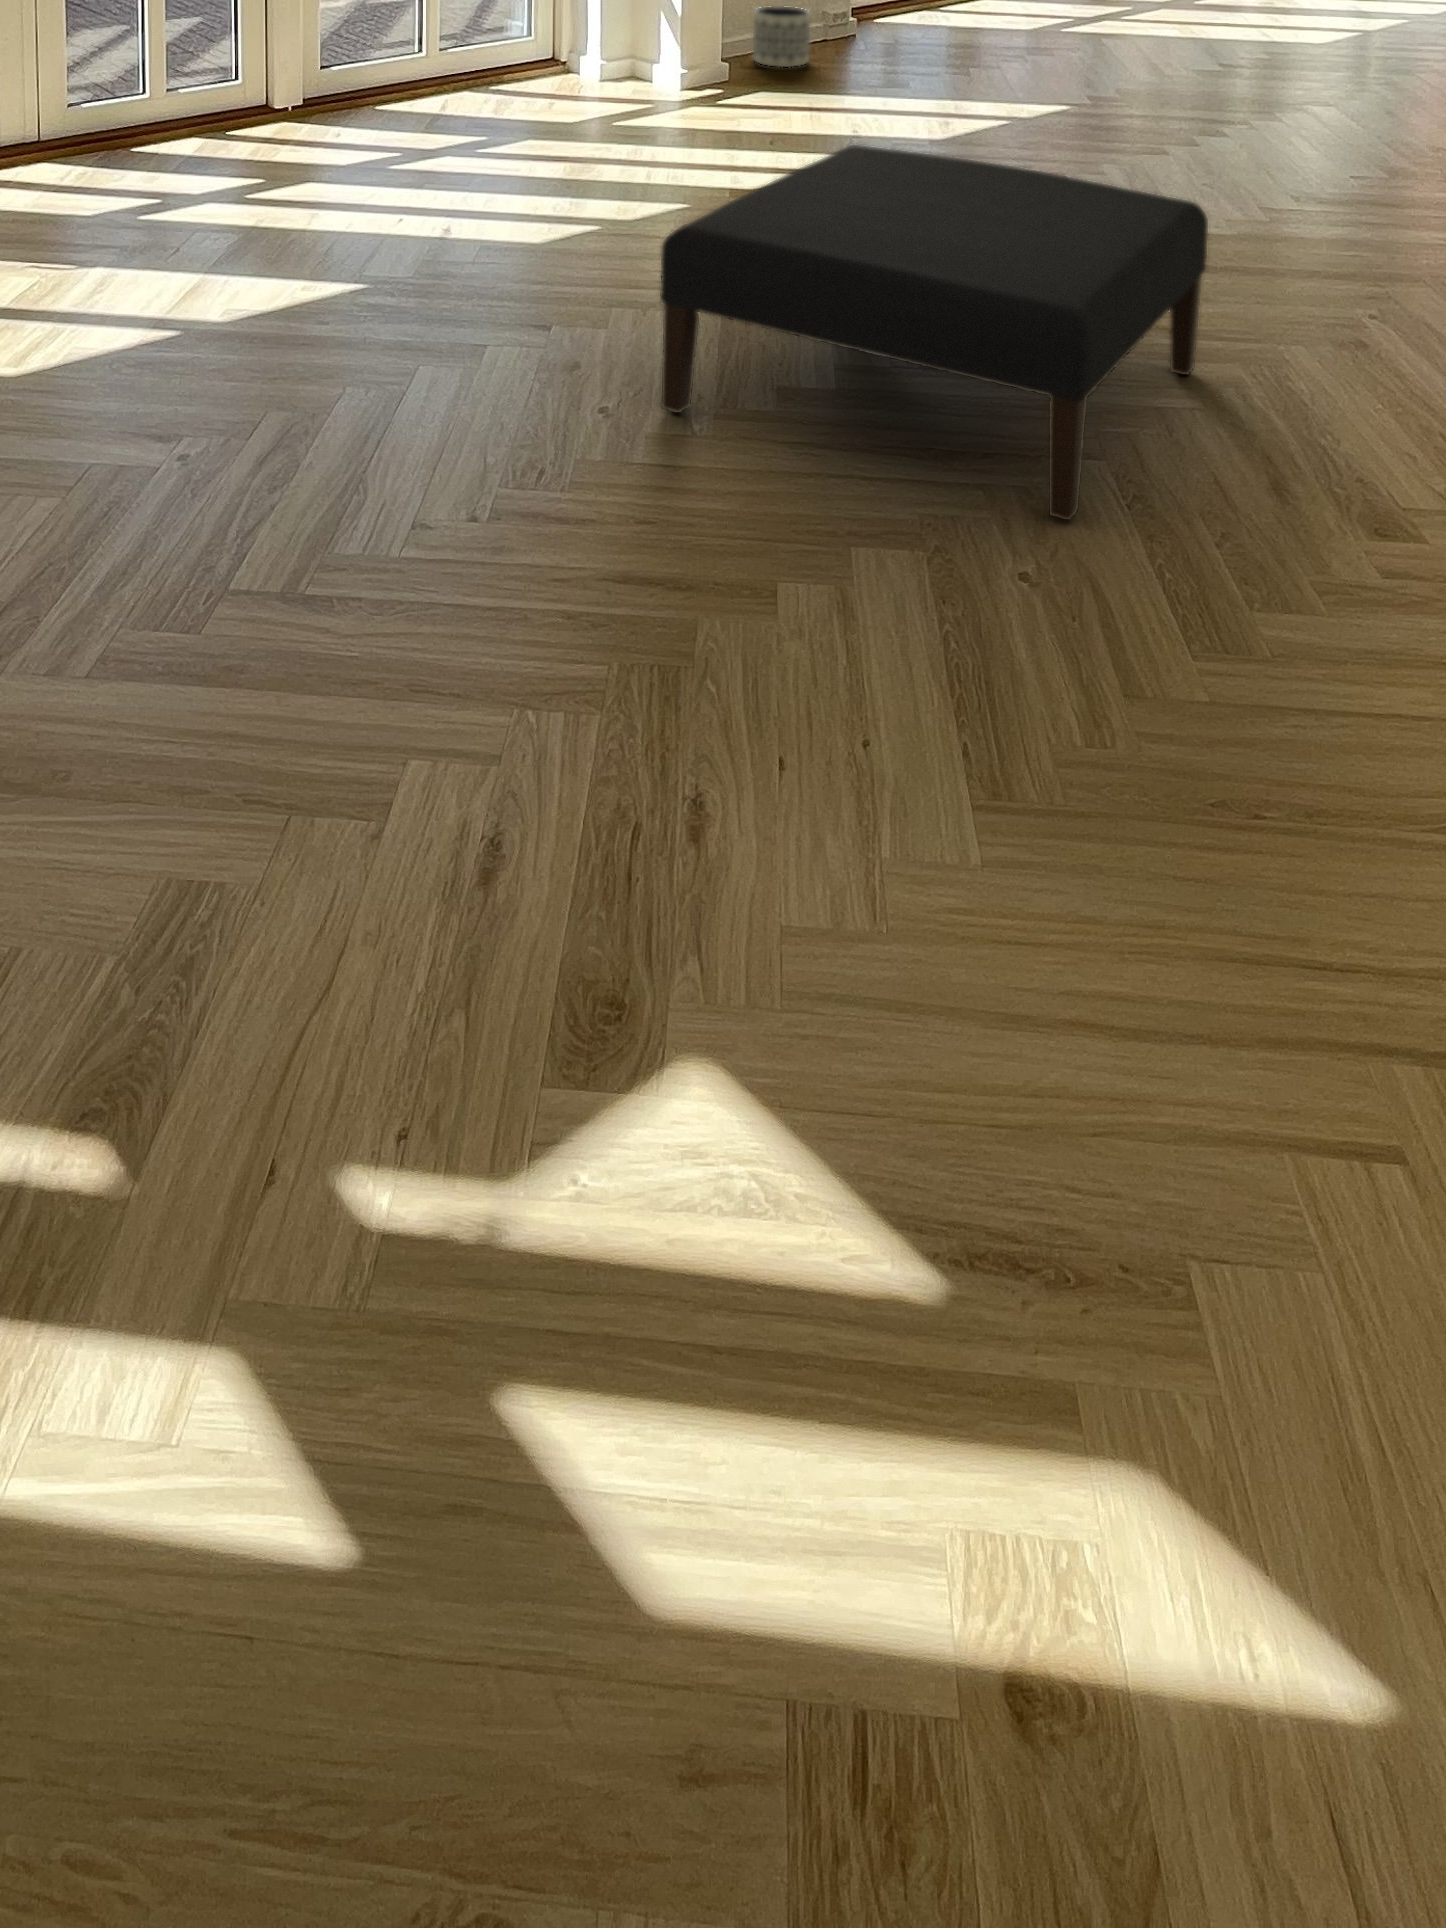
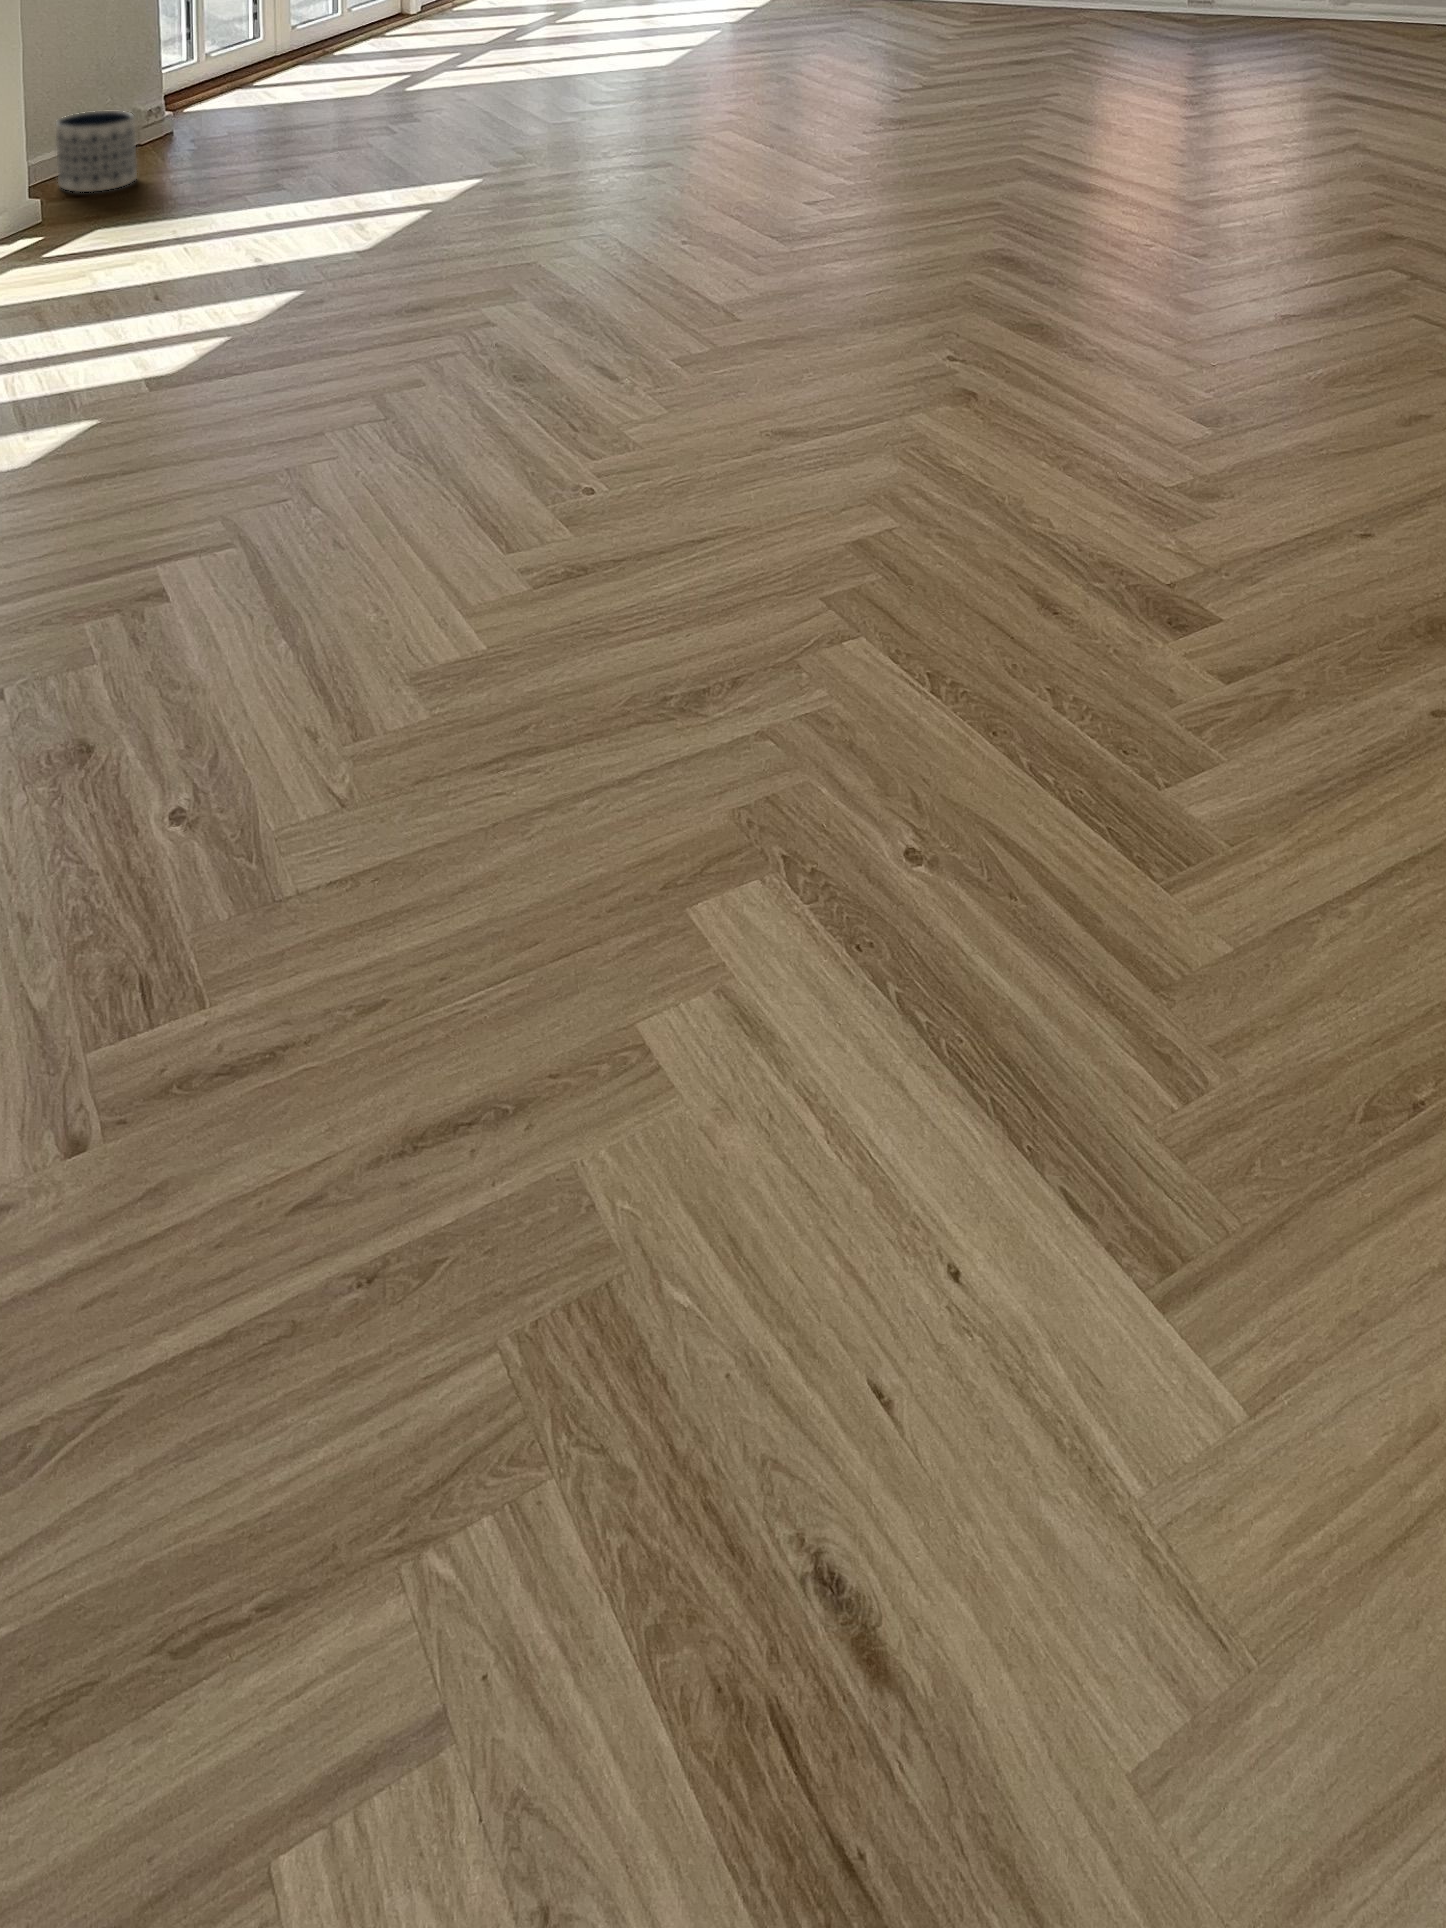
ottoman: present [660,145,1208,520] -> none [251,306,982,864]

